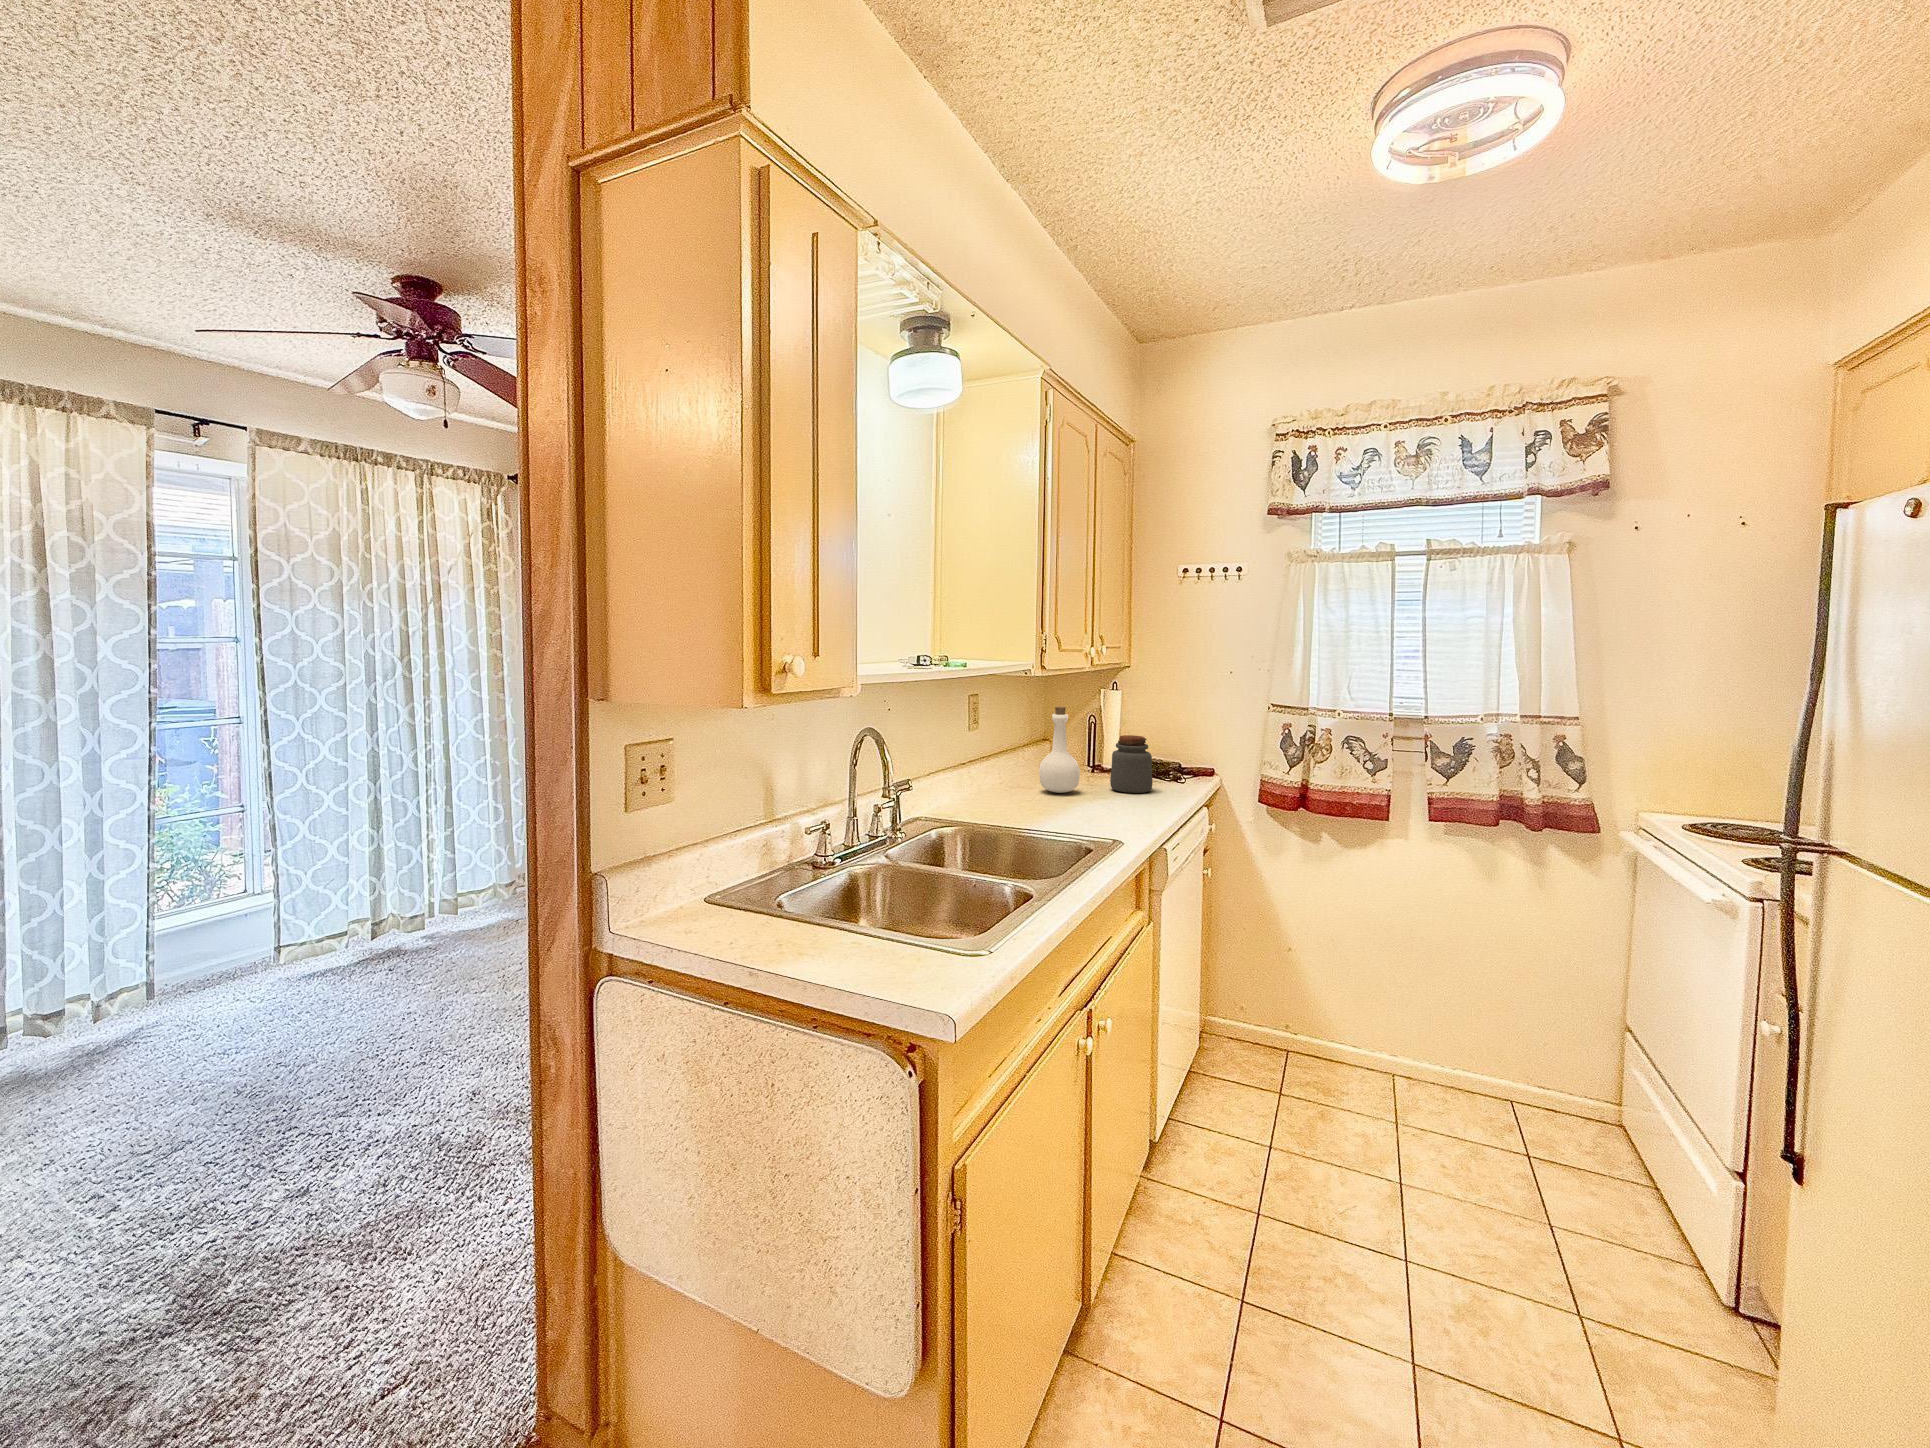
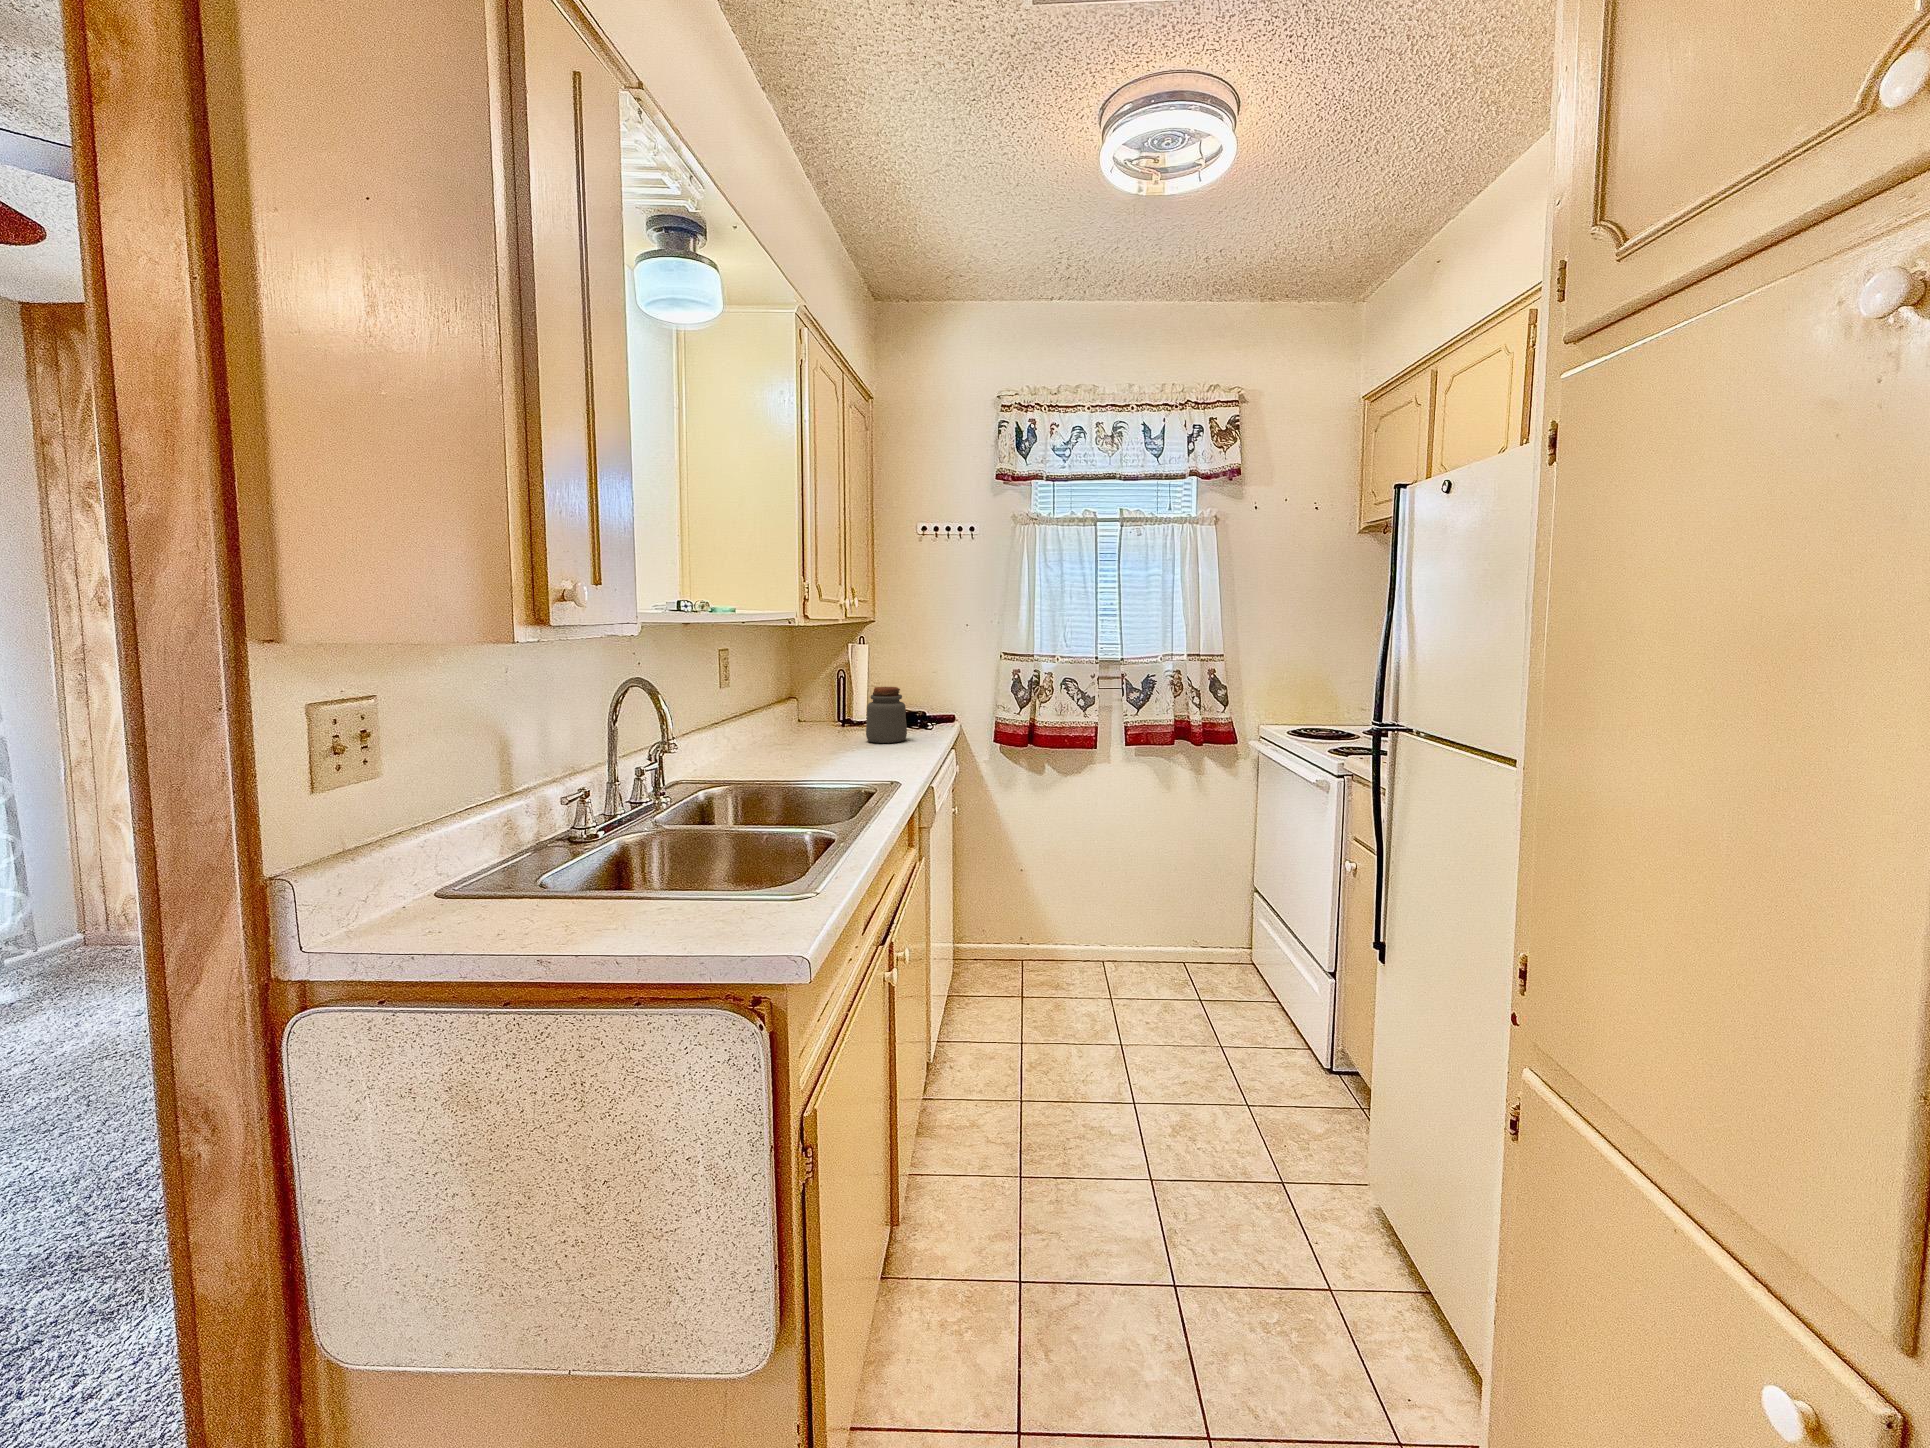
bottle: present [1039,707,1080,793] -> none [795,660,837,749]

